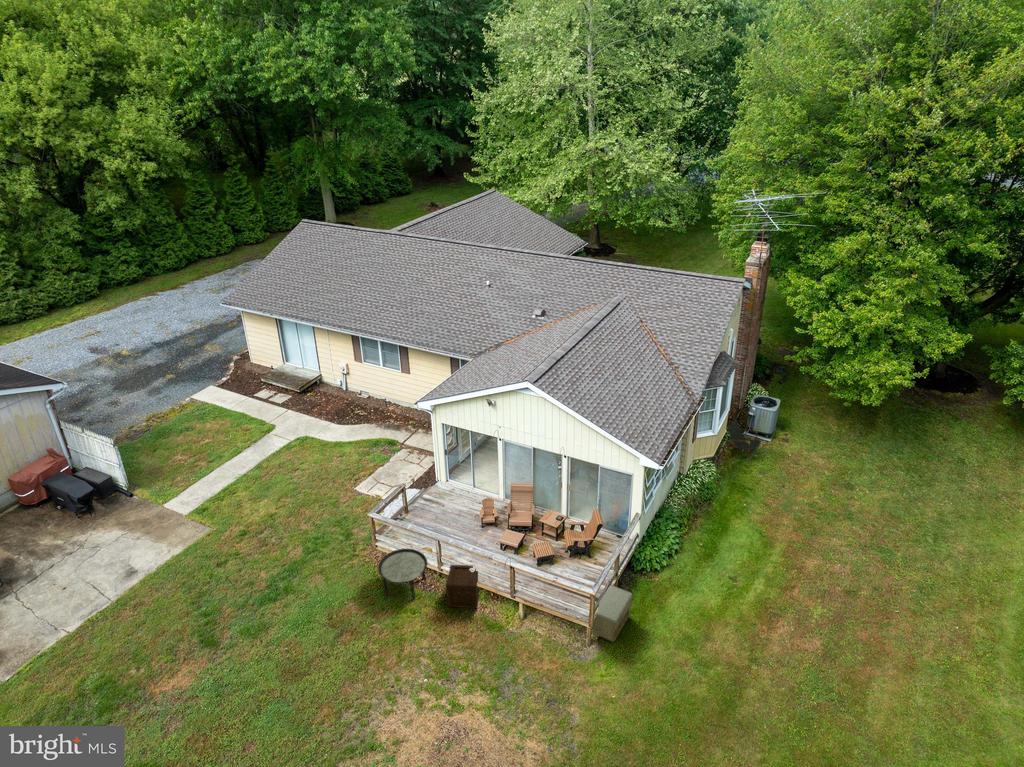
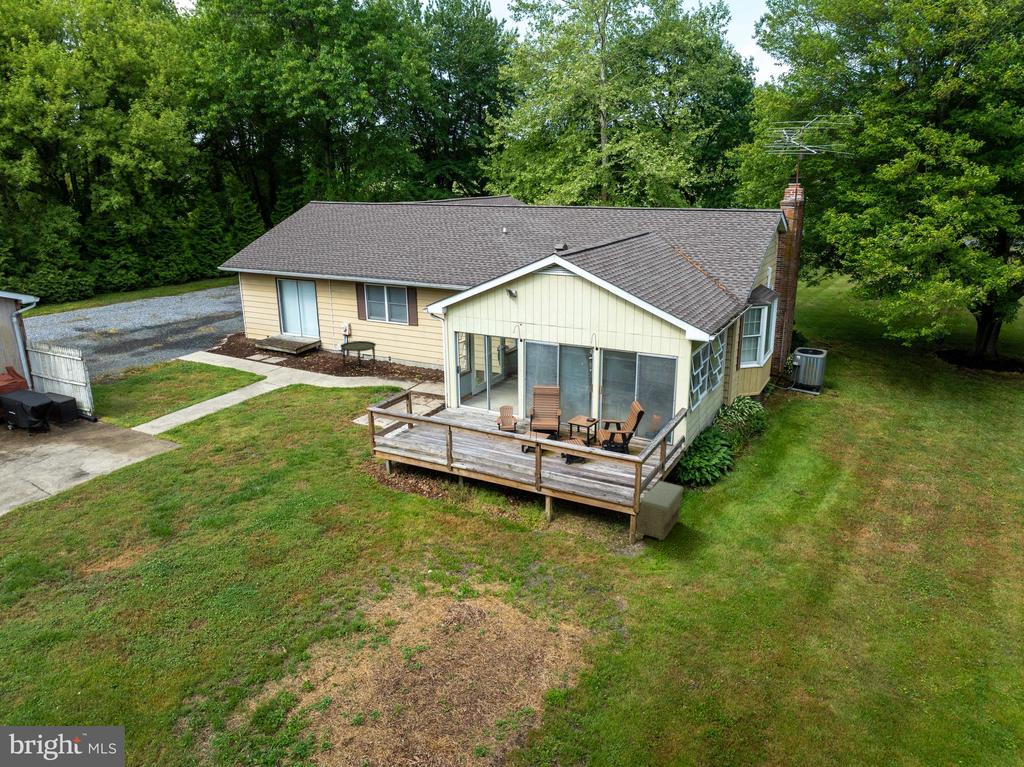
lounge chair: present [727,419,761,461] -> none [765,369,803,411]
round table: present [378,549,427,600] -> present [341,341,376,369]
wooden crate: present [446,565,480,608] -> none [457,463,497,512]

